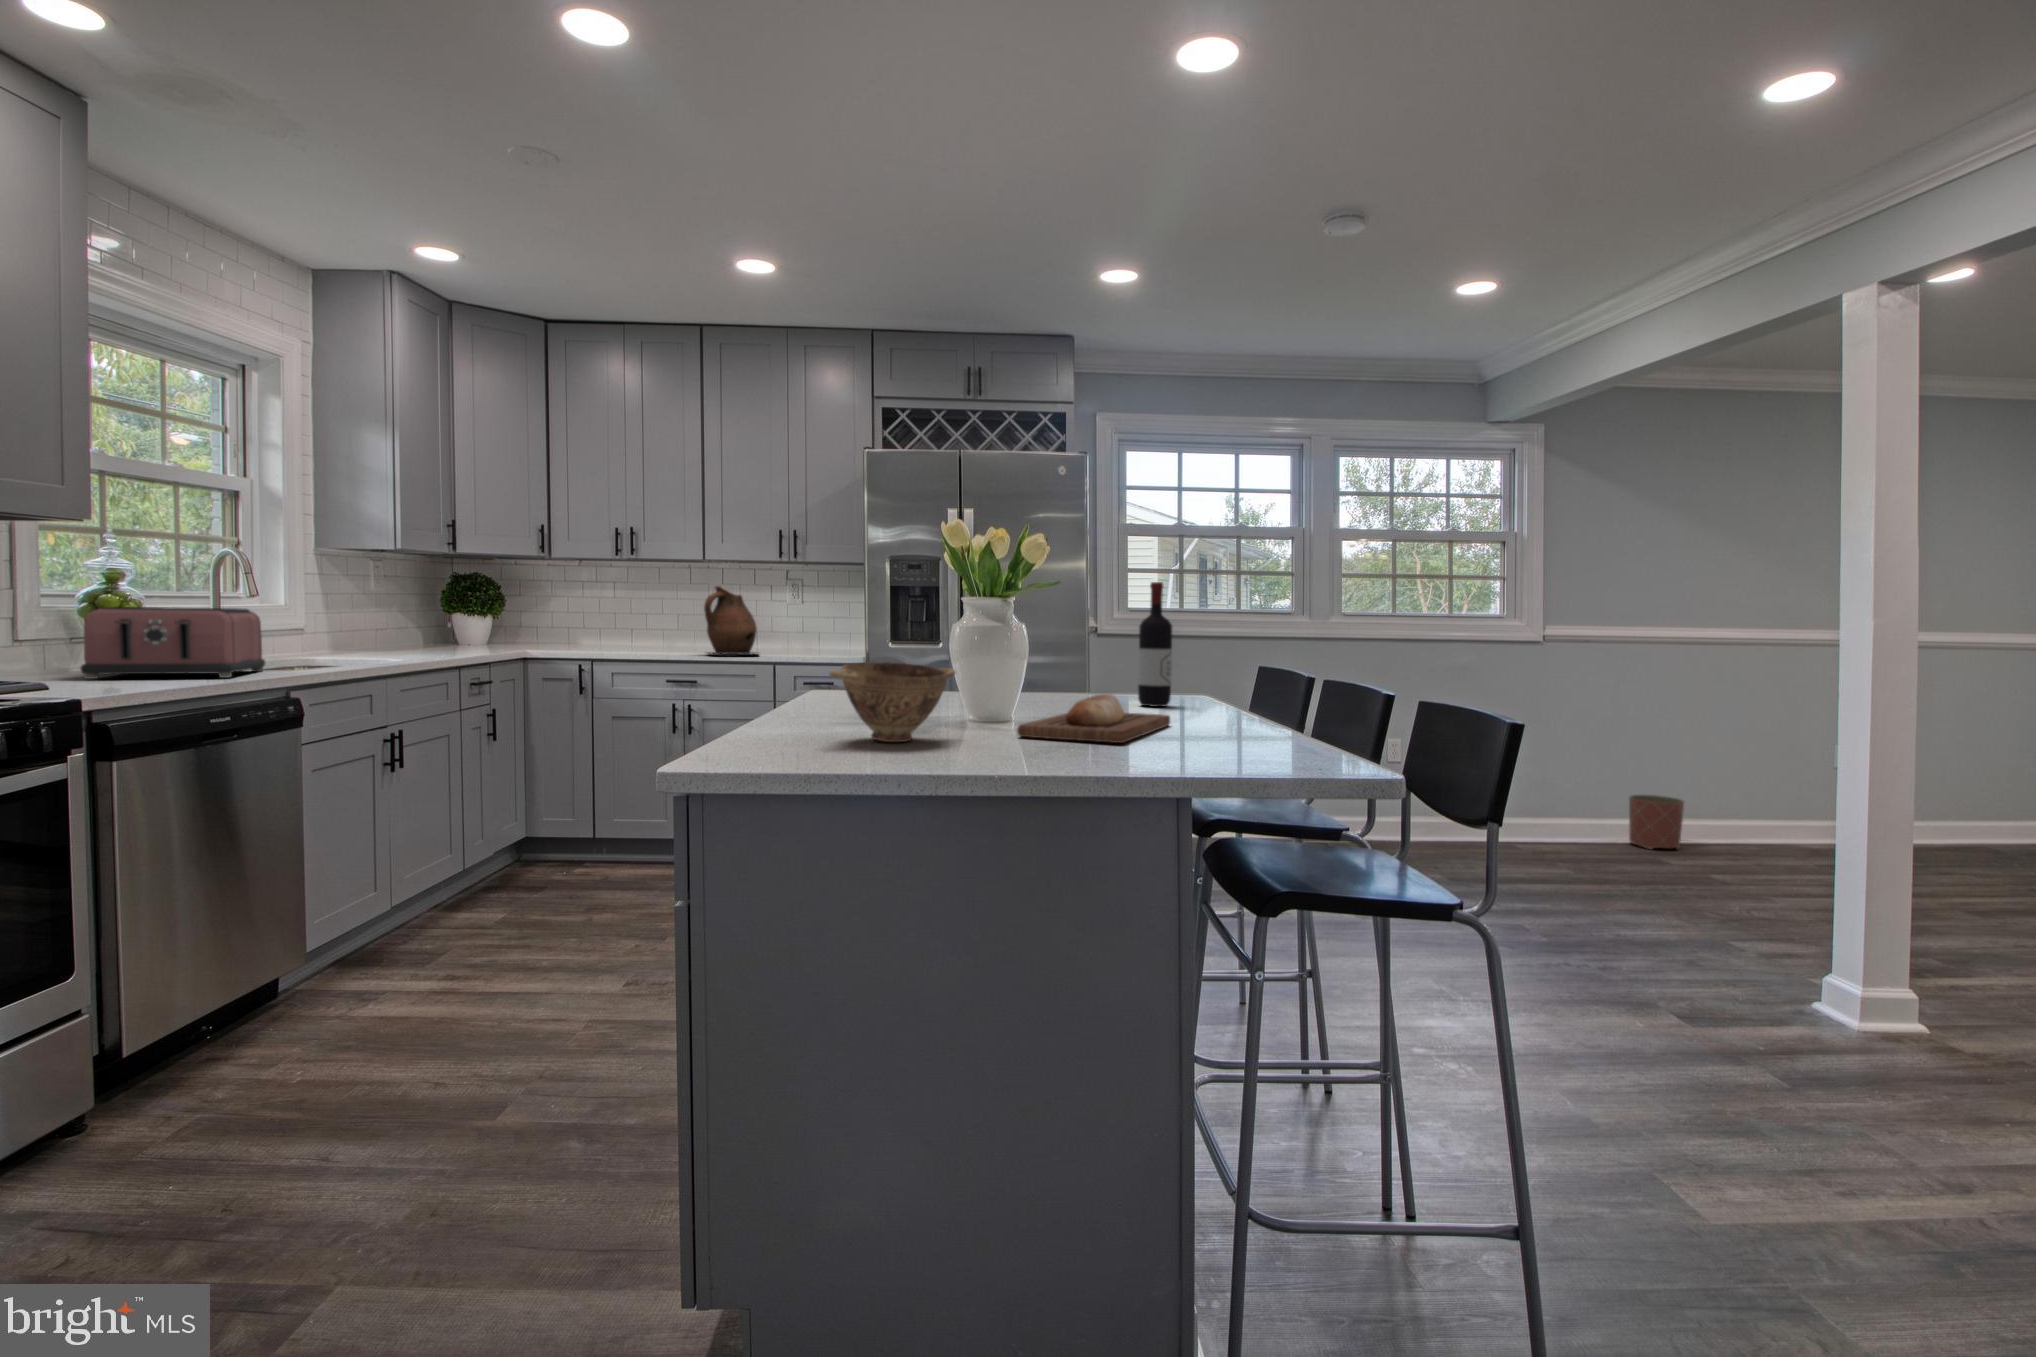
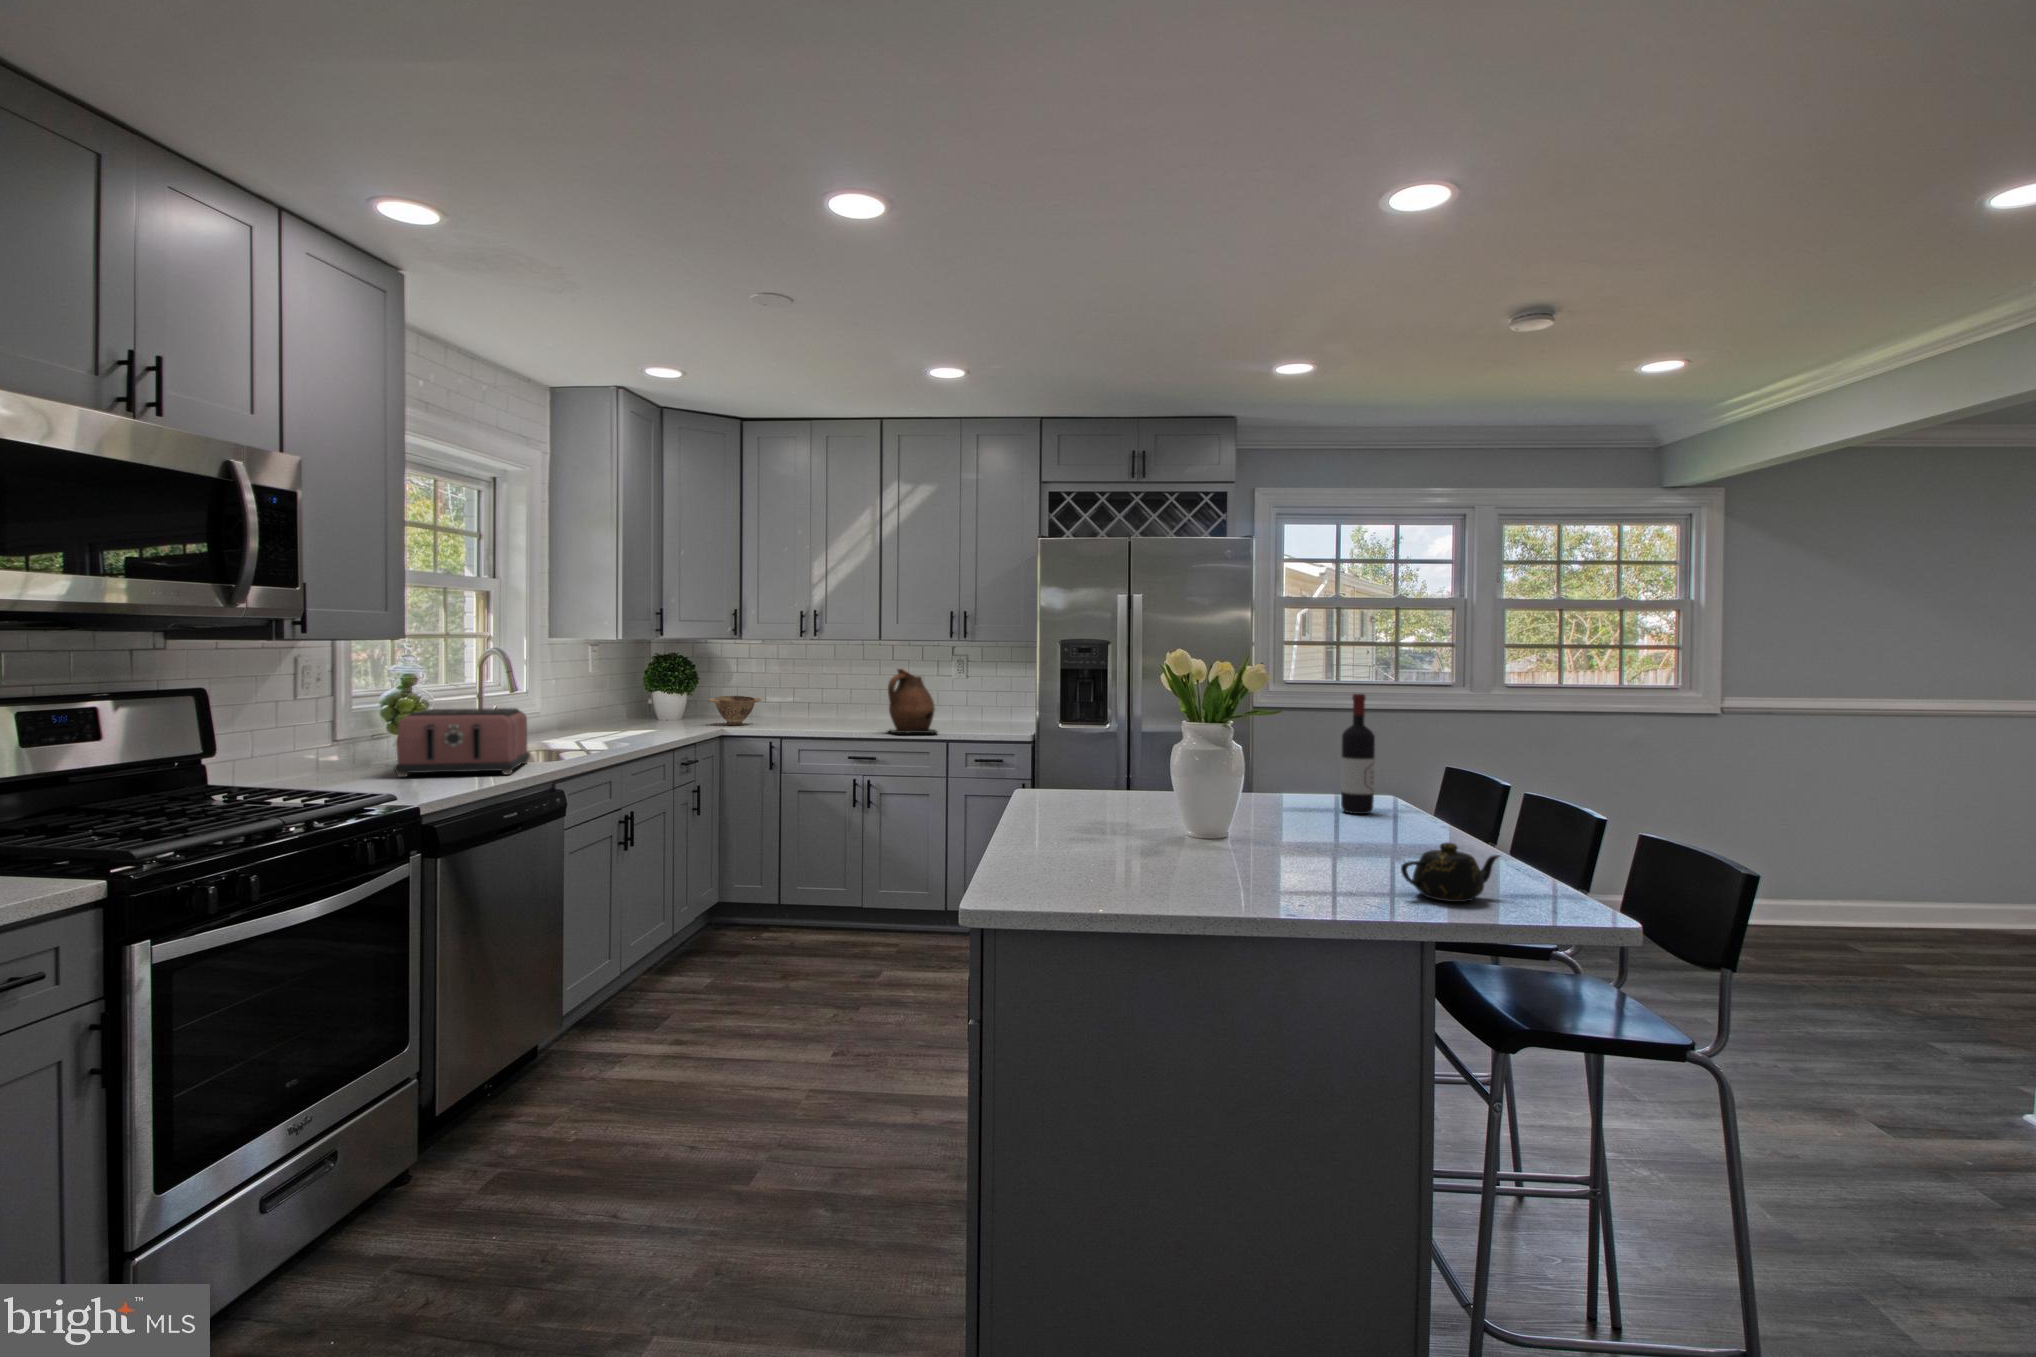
bowl: present [830,662,955,742] -> present [708,696,761,725]
bread loaf: present [1017,694,1170,743] -> none [1254,815,1390,874]
teapot: none [1153,700,1259,761] -> present [1401,842,1499,902]
planter: present [1629,795,1684,849] -> none [1825,875,1888,936]

